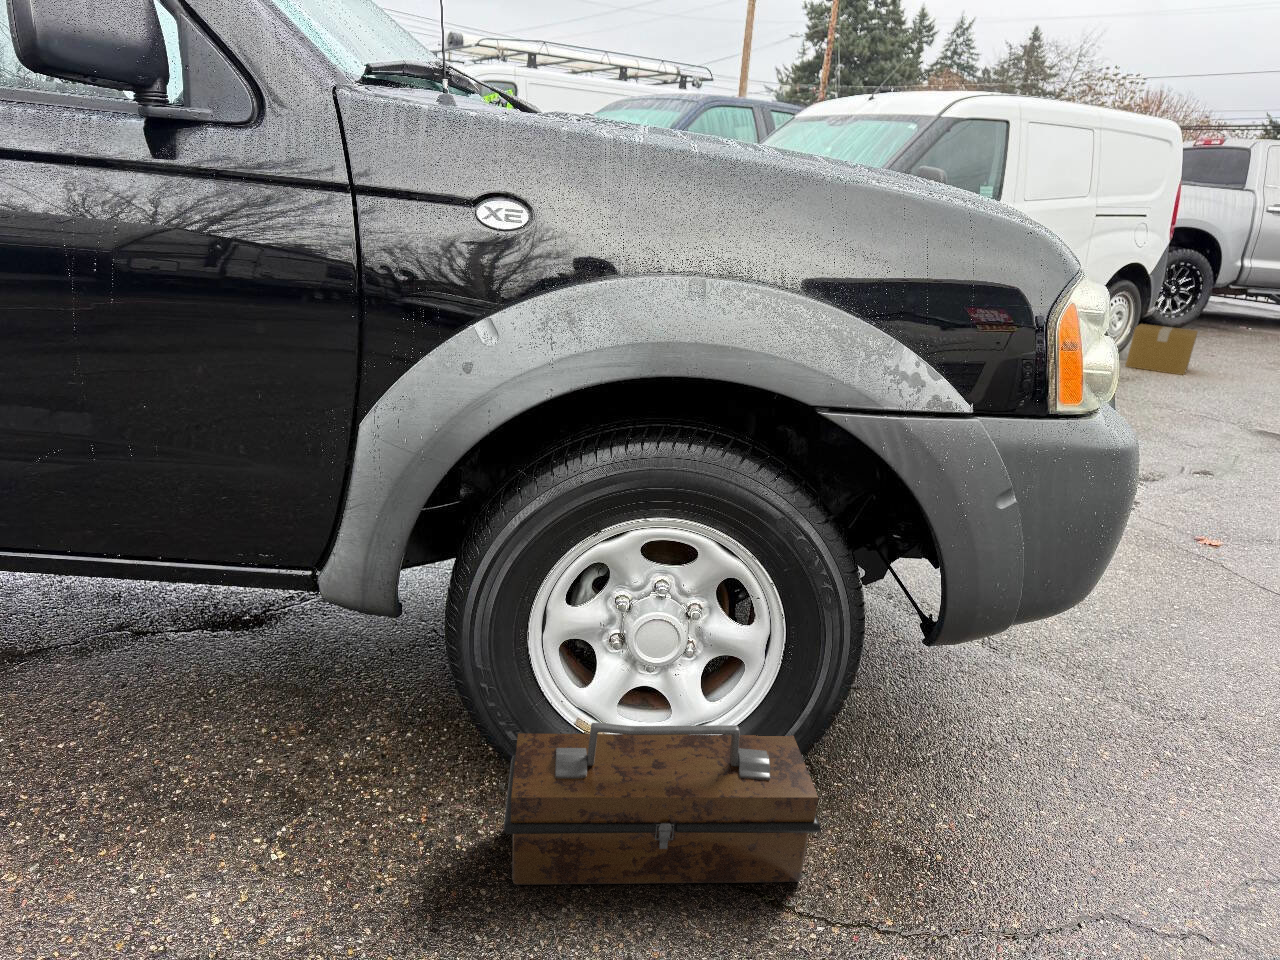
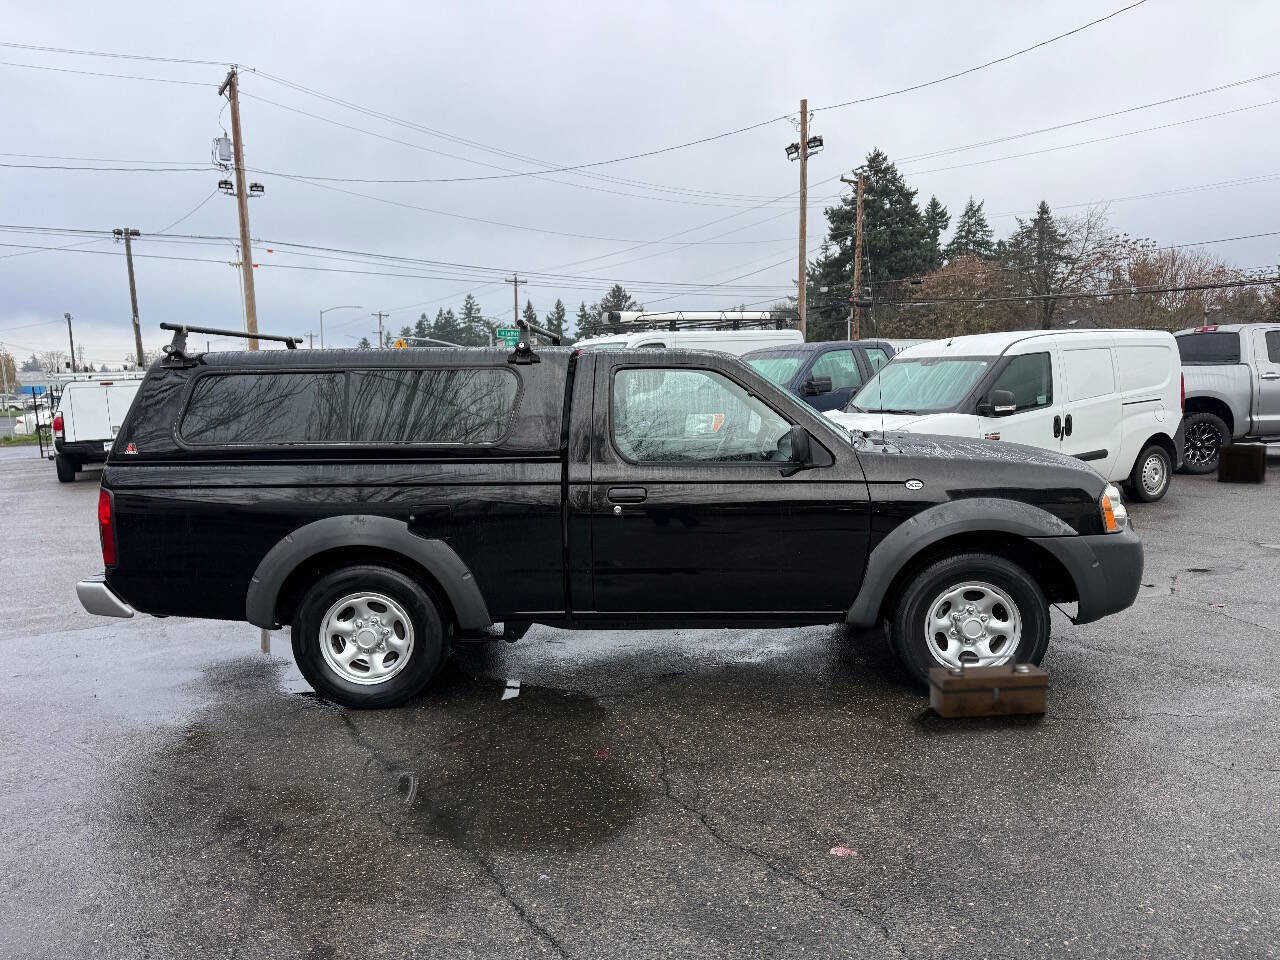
wooden crate: none [1183,293,1252,344] -> present [1218,444,1267,484]
cardboard box: present [1125,324,1198,375] -> none [1168,476,1219,513]

